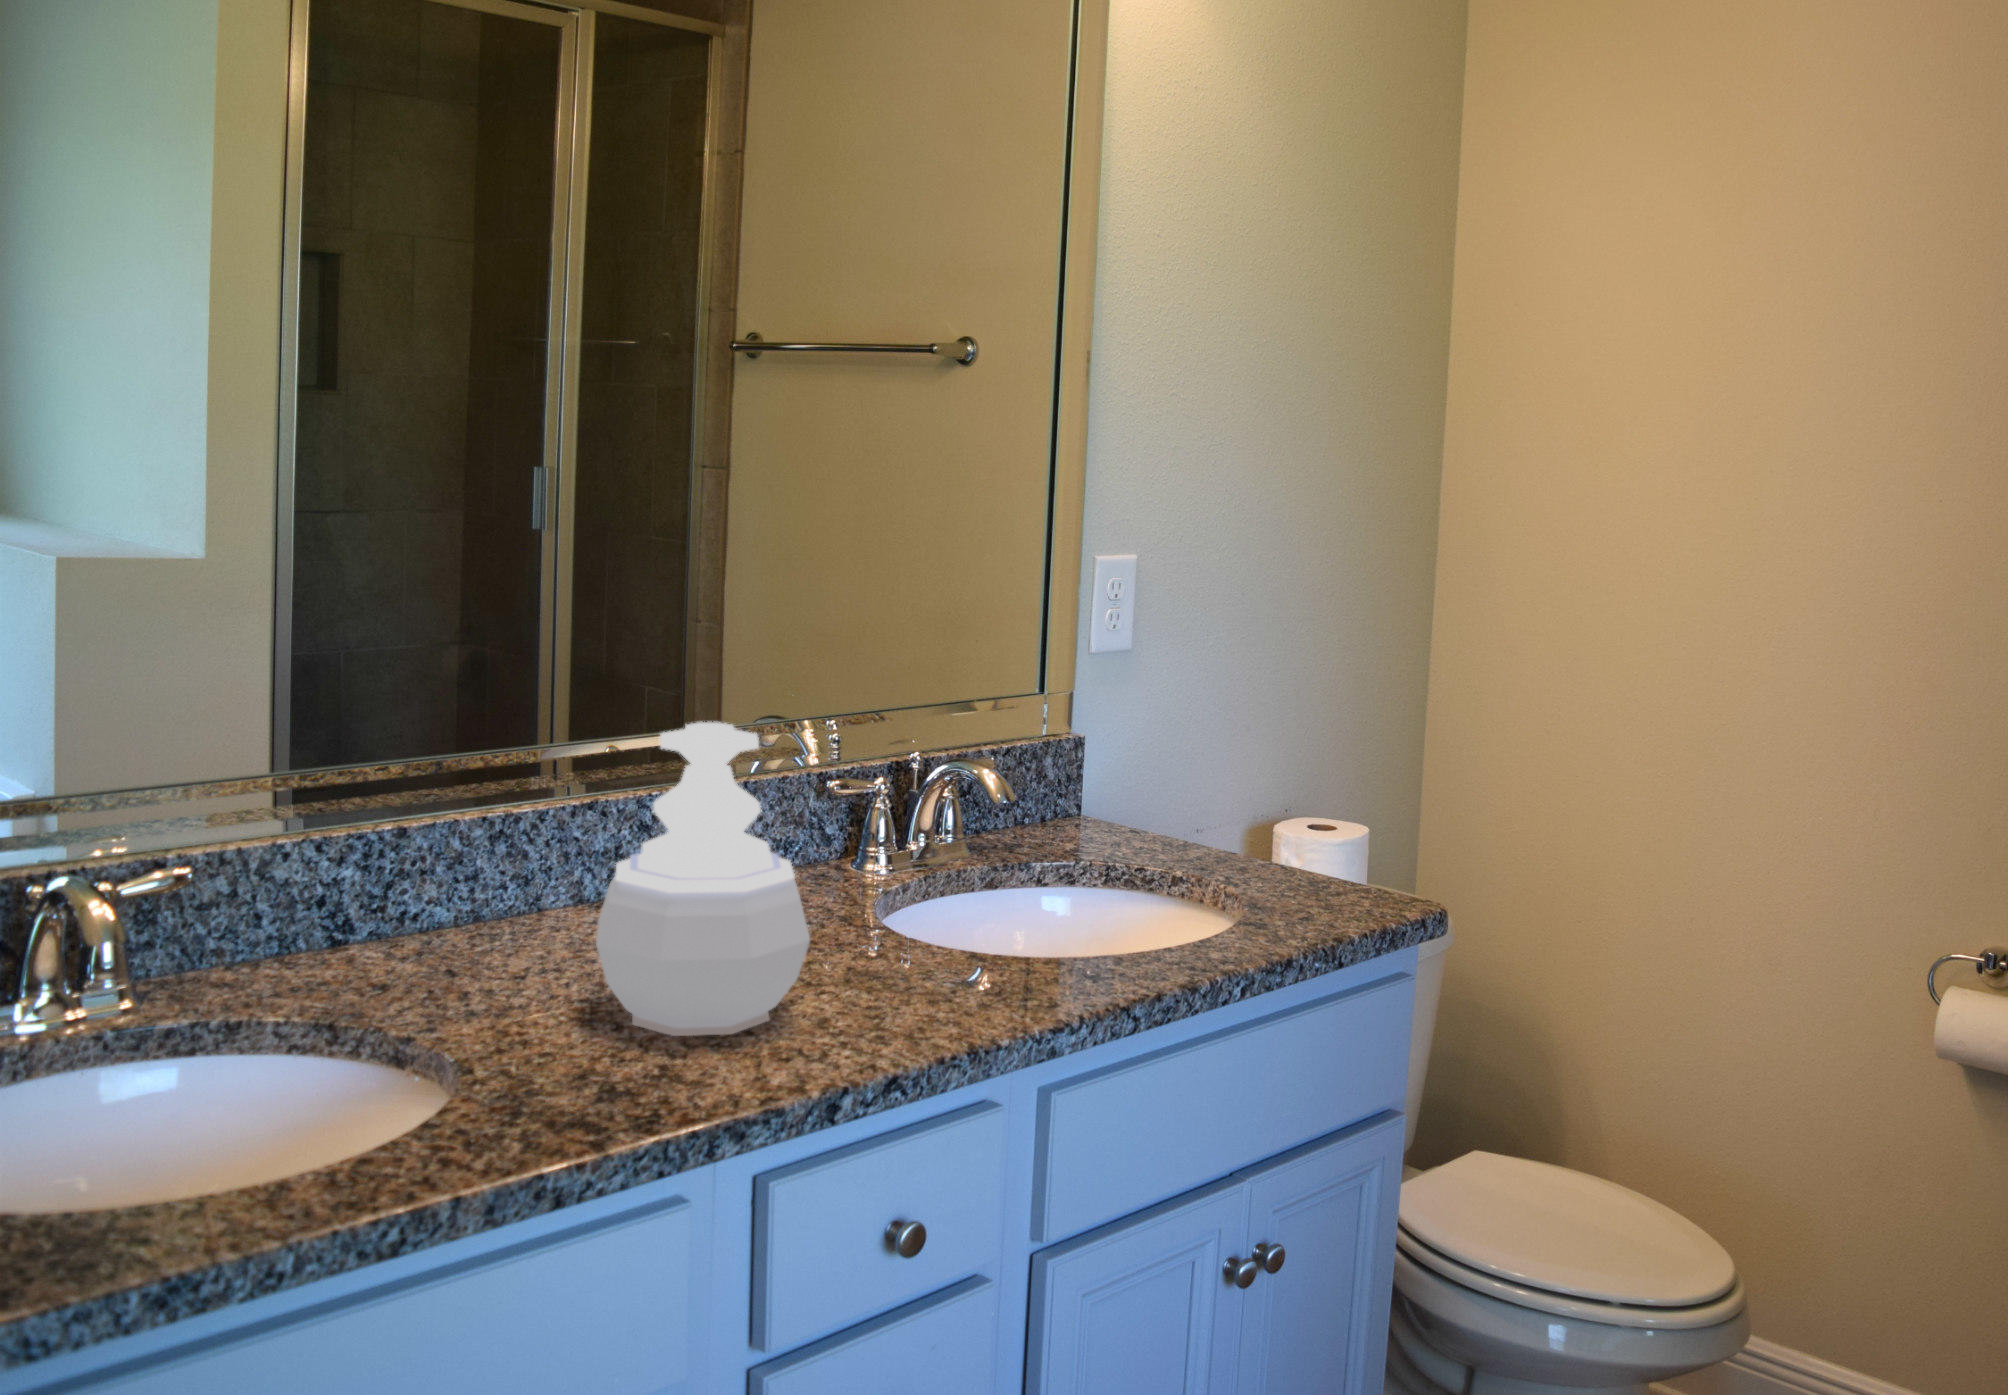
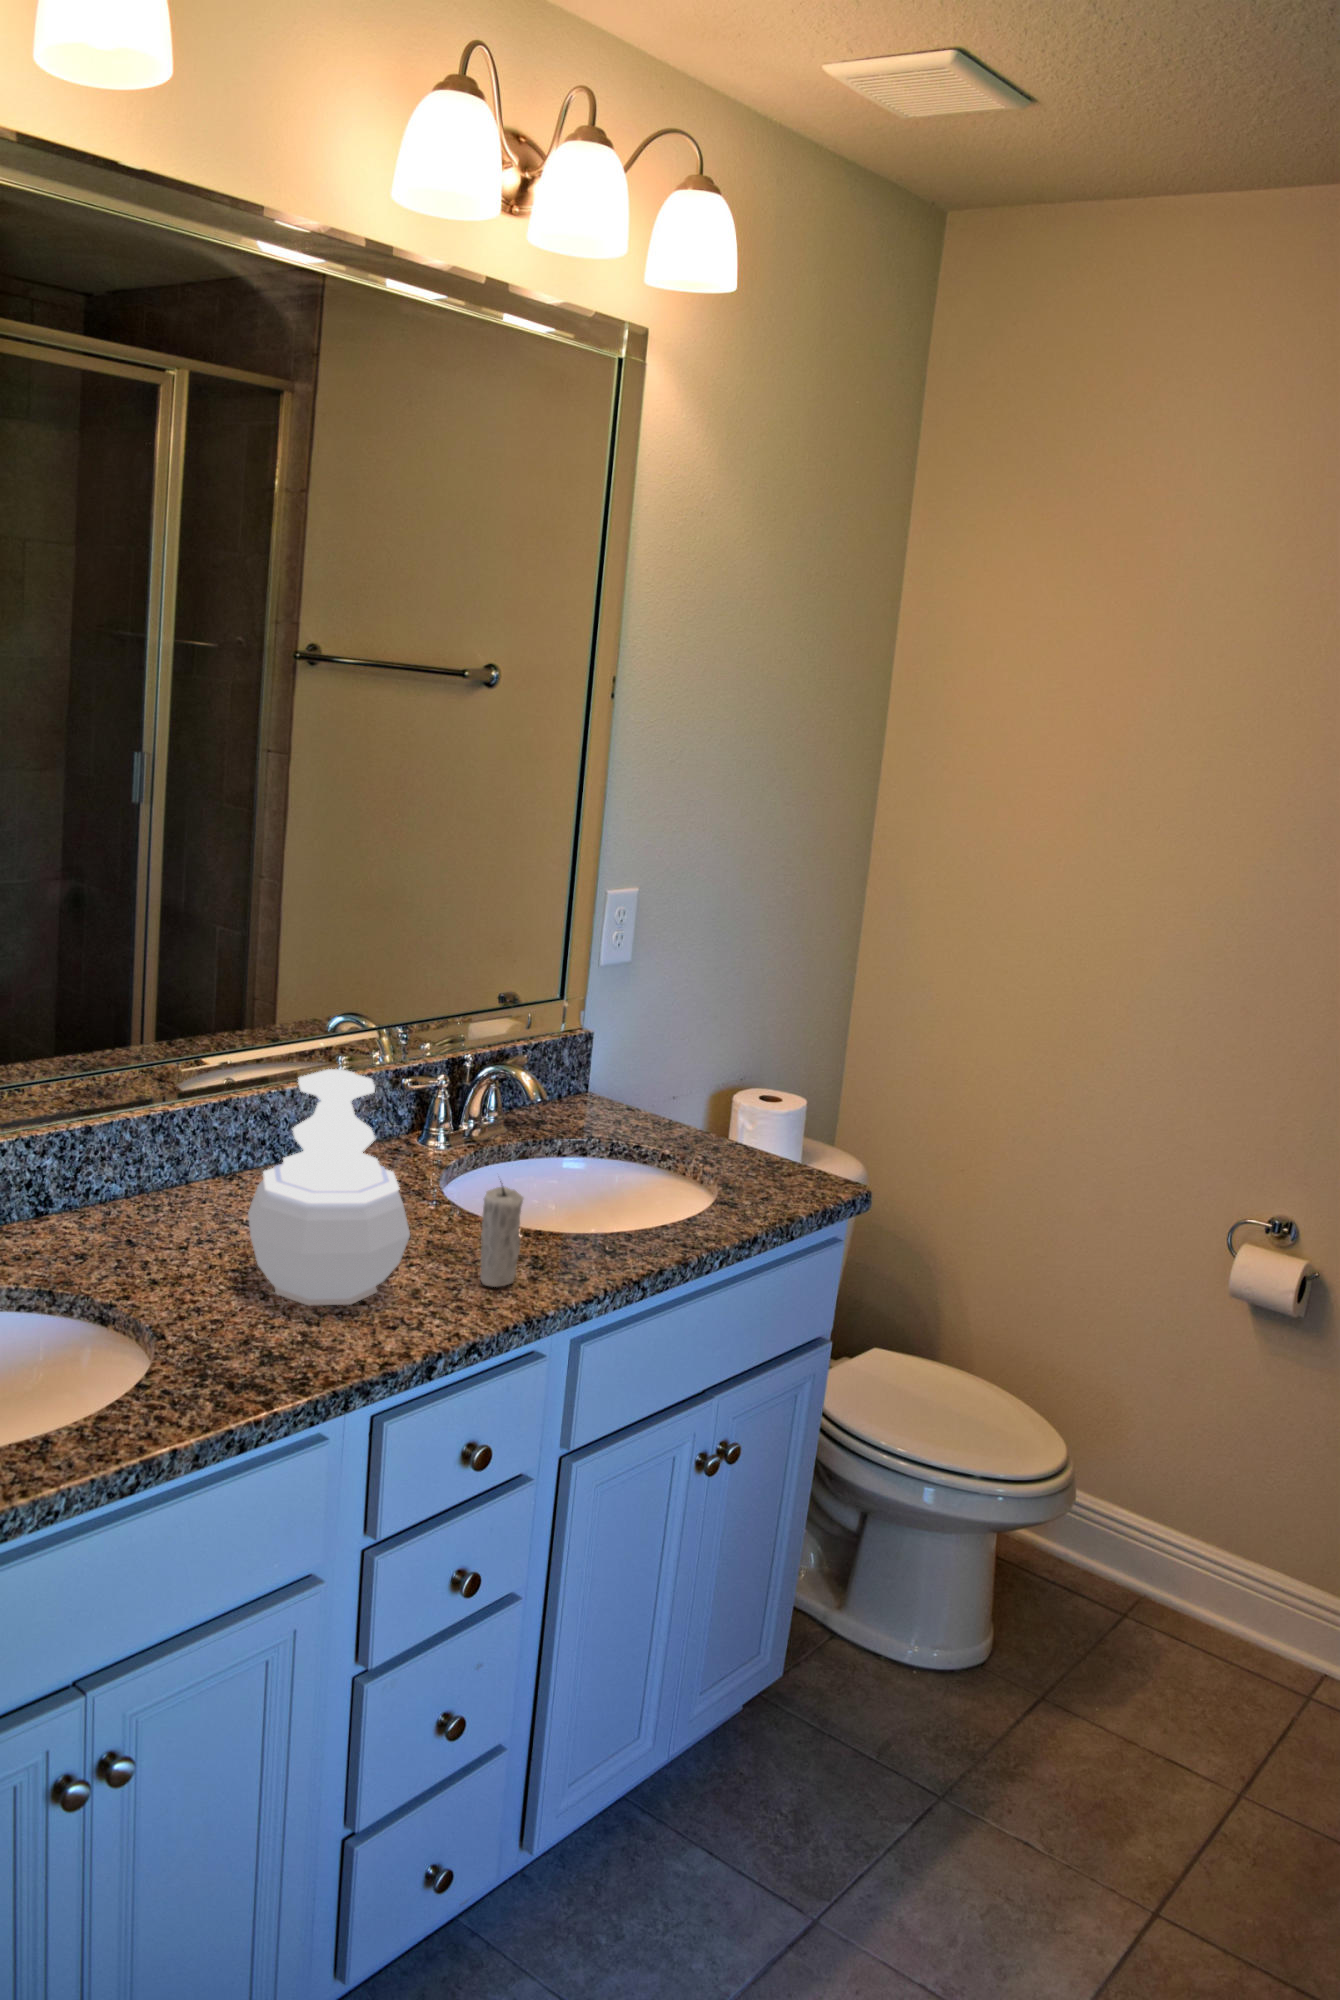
candle: none [909,858,965,1013] -> present [480,1181,523,1287]

